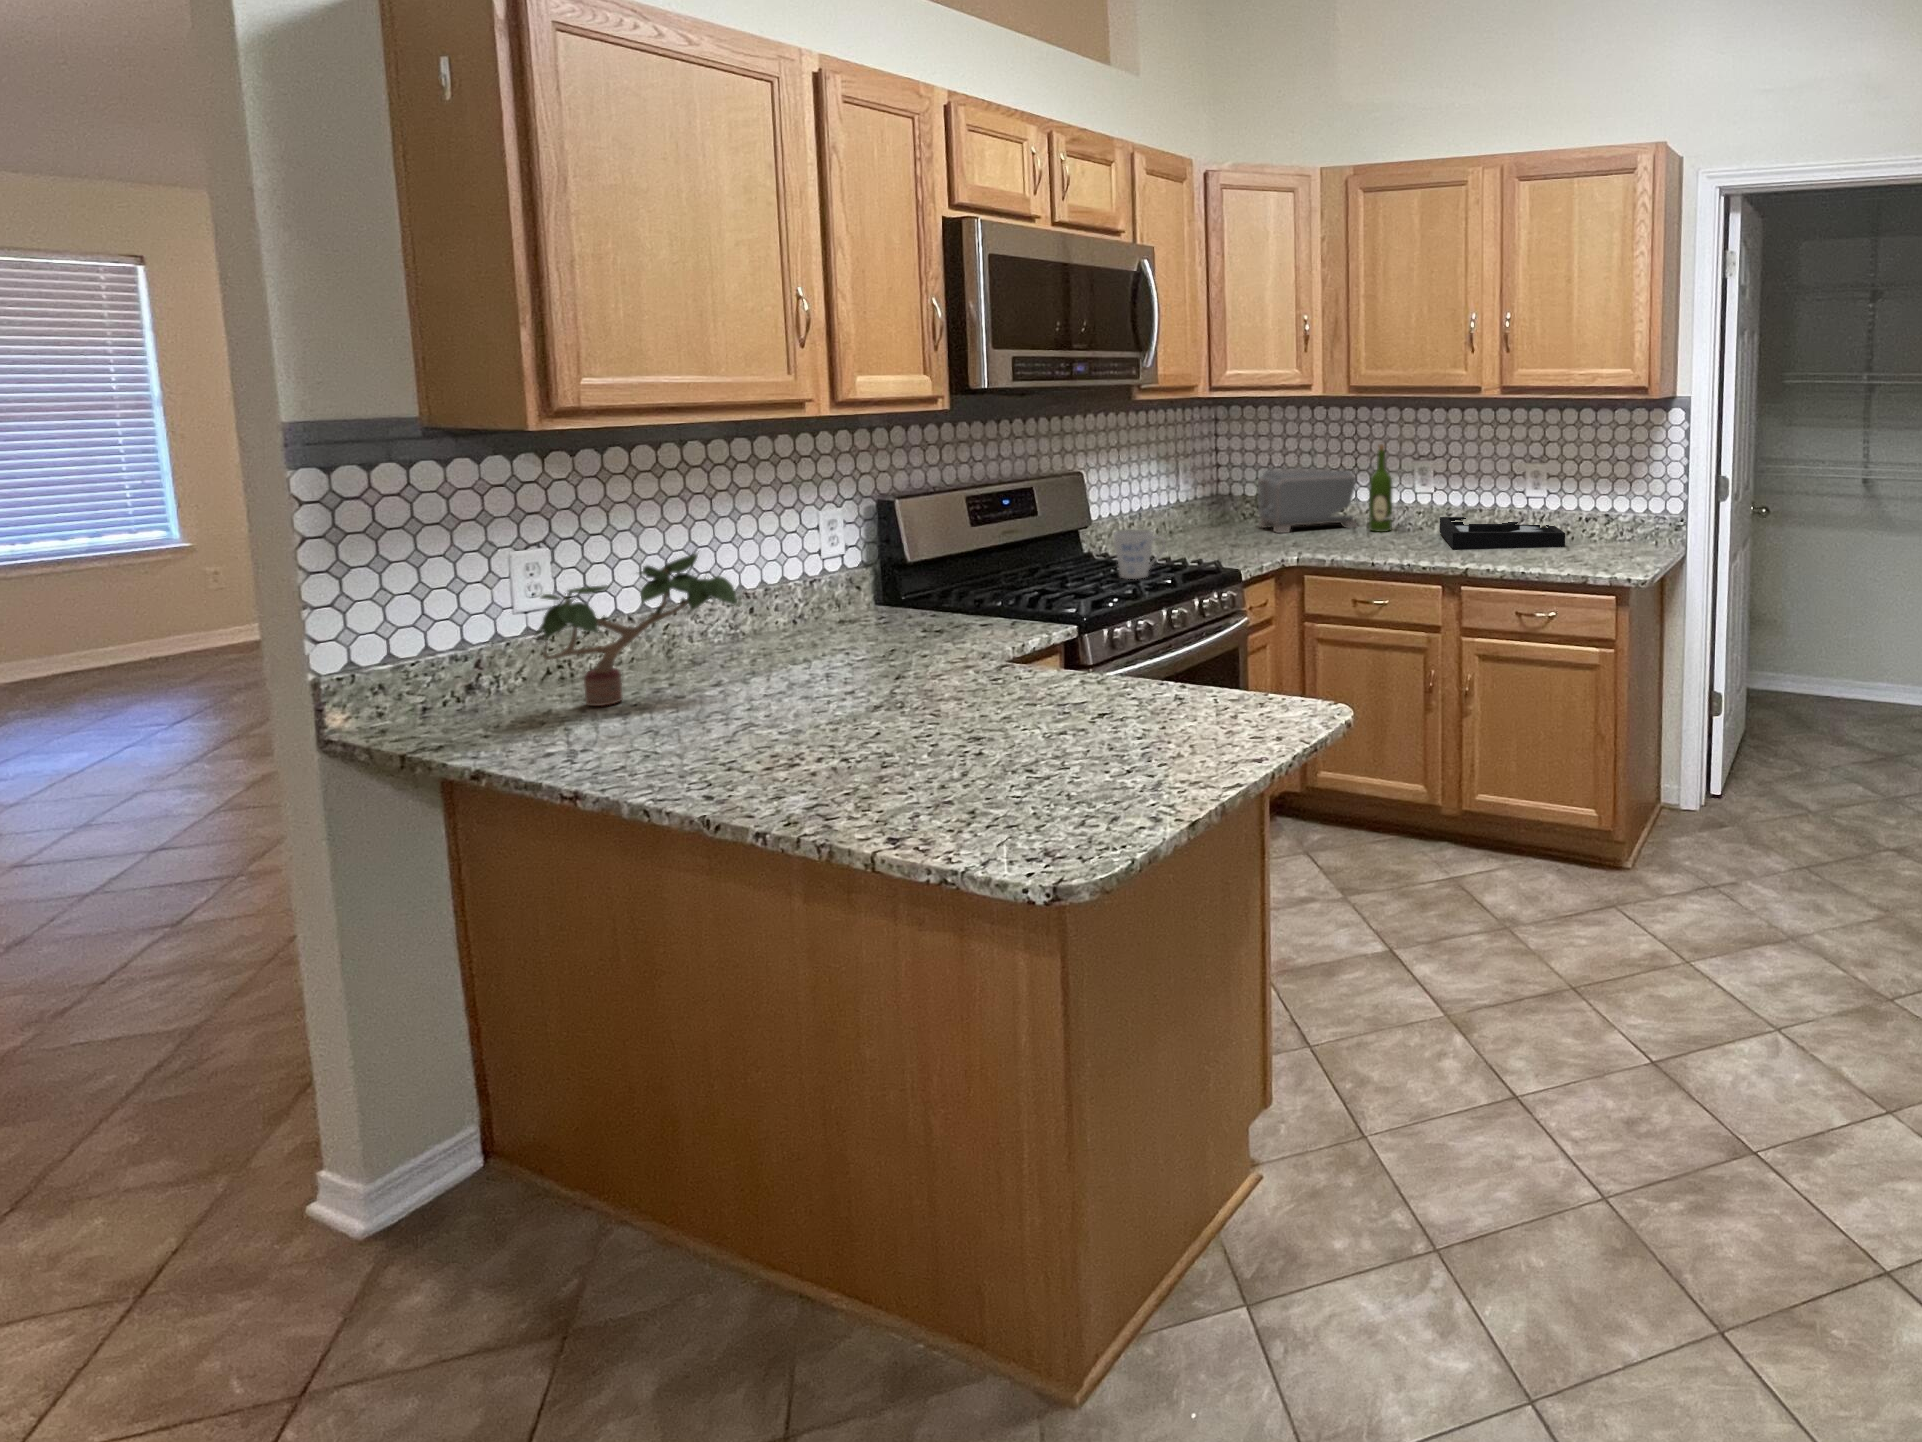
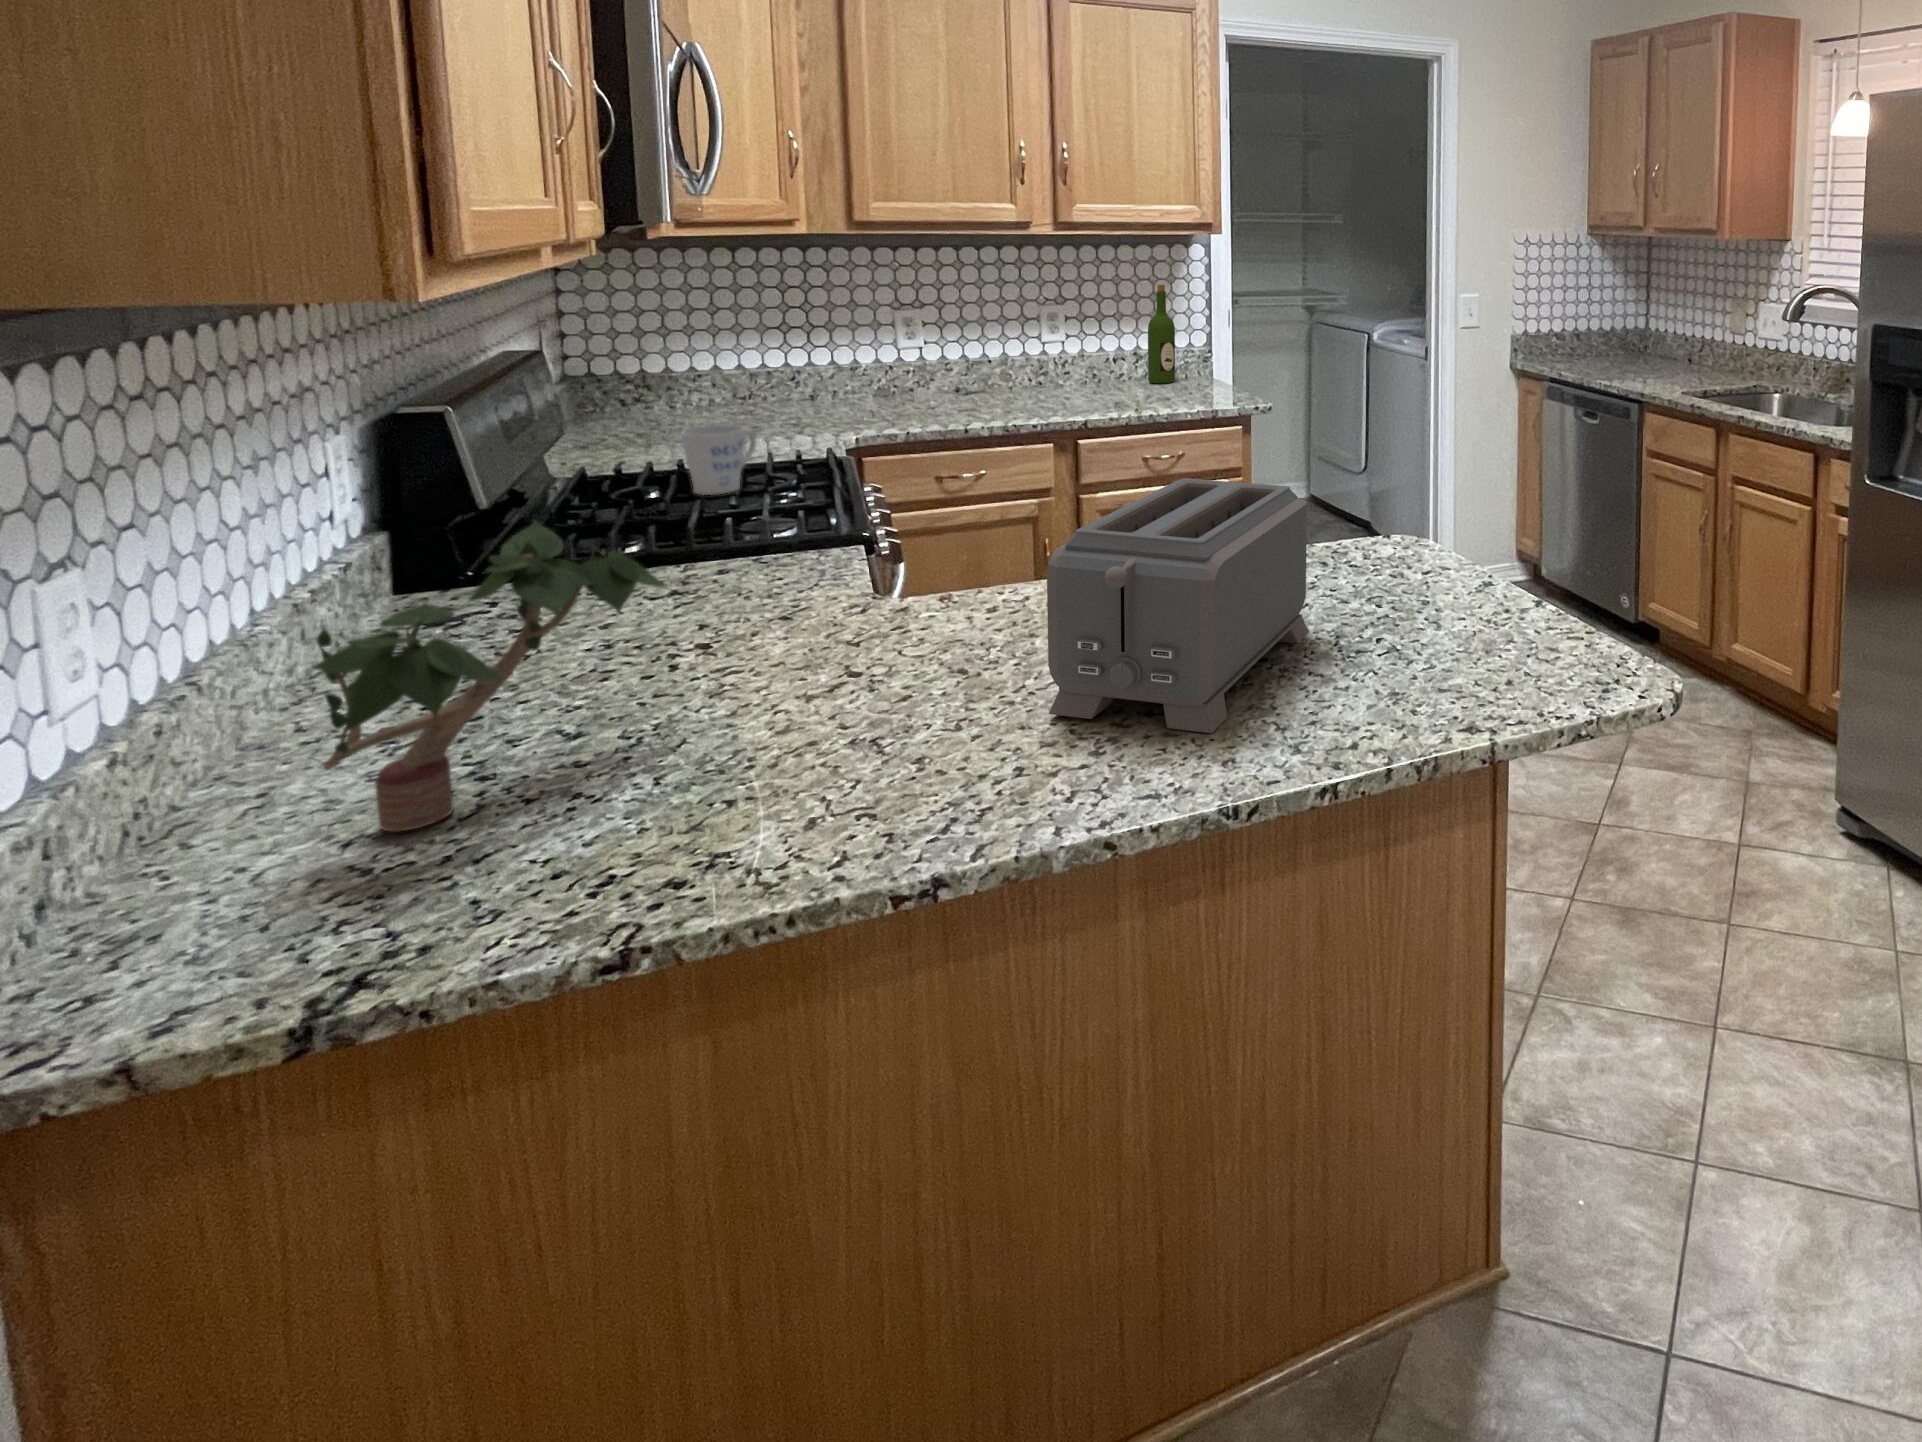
wine bottle: present [1369,444,1392,532] -> present [1148,285,1175,383]
toaster: present [1258,468,1357,533] -> present [1047,478,1309,733]
decorative tray: present [1439,517,1565,549] -> none [958,363,1134,405]

